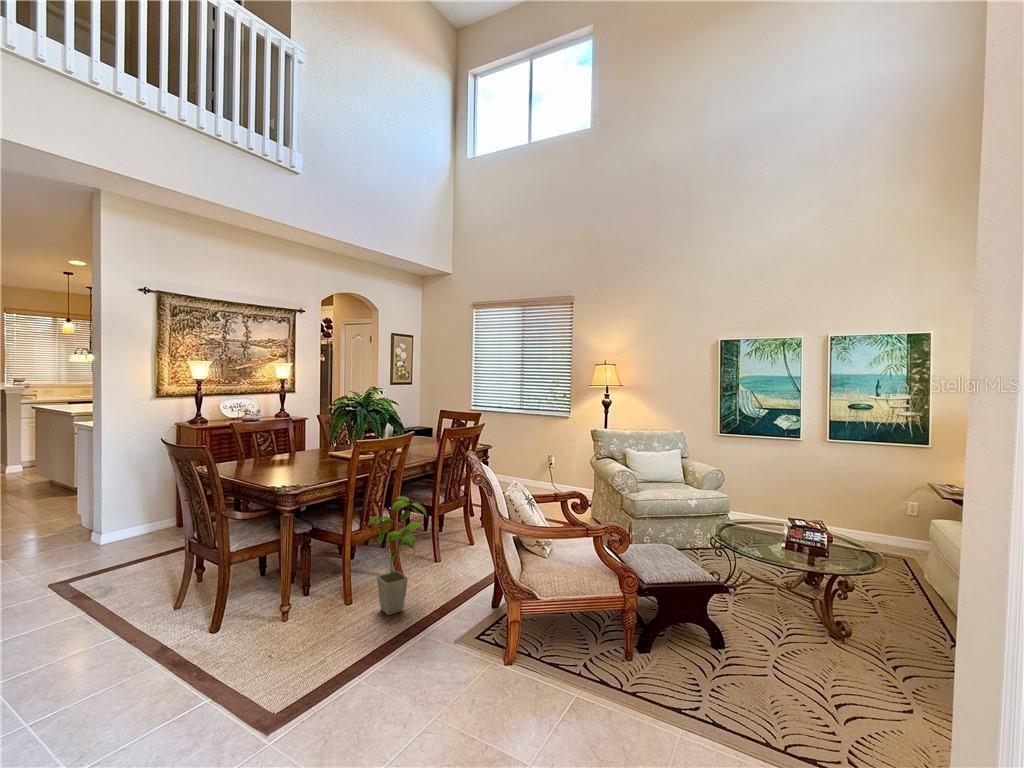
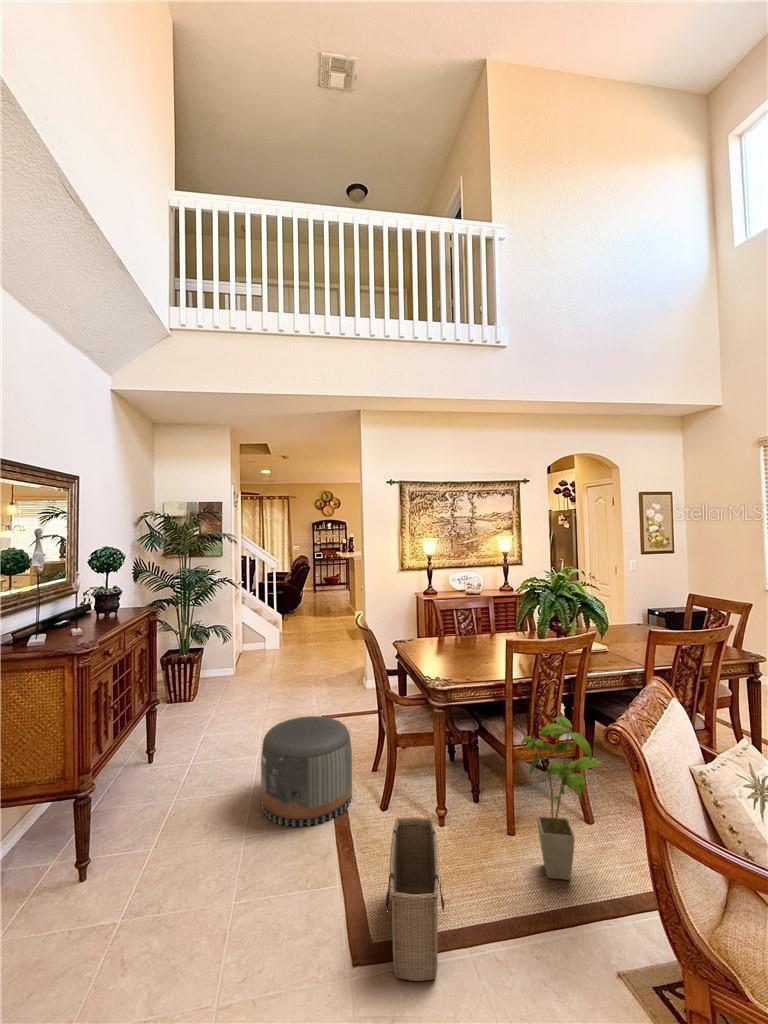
pouf: none [26,563,170,698] -> present [261,716,352,827]
basket: none [273,601,349,718] -> present [385,817,444,981]

